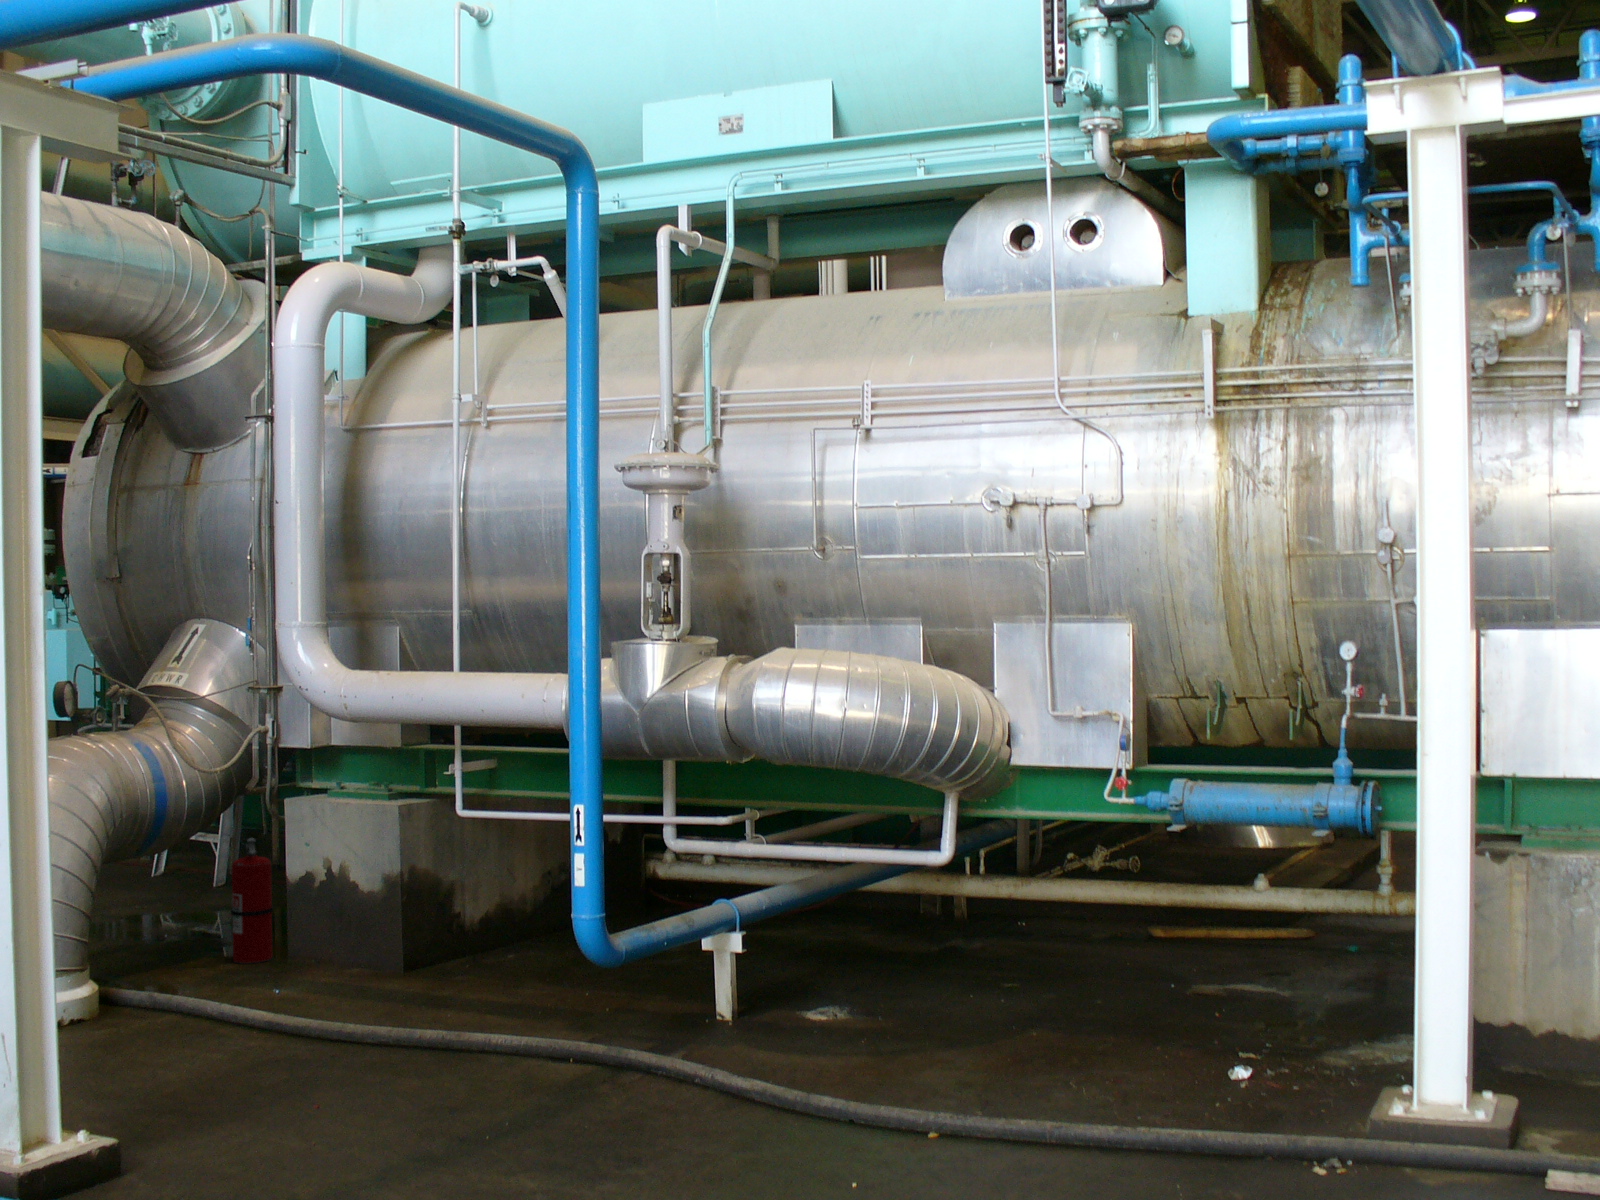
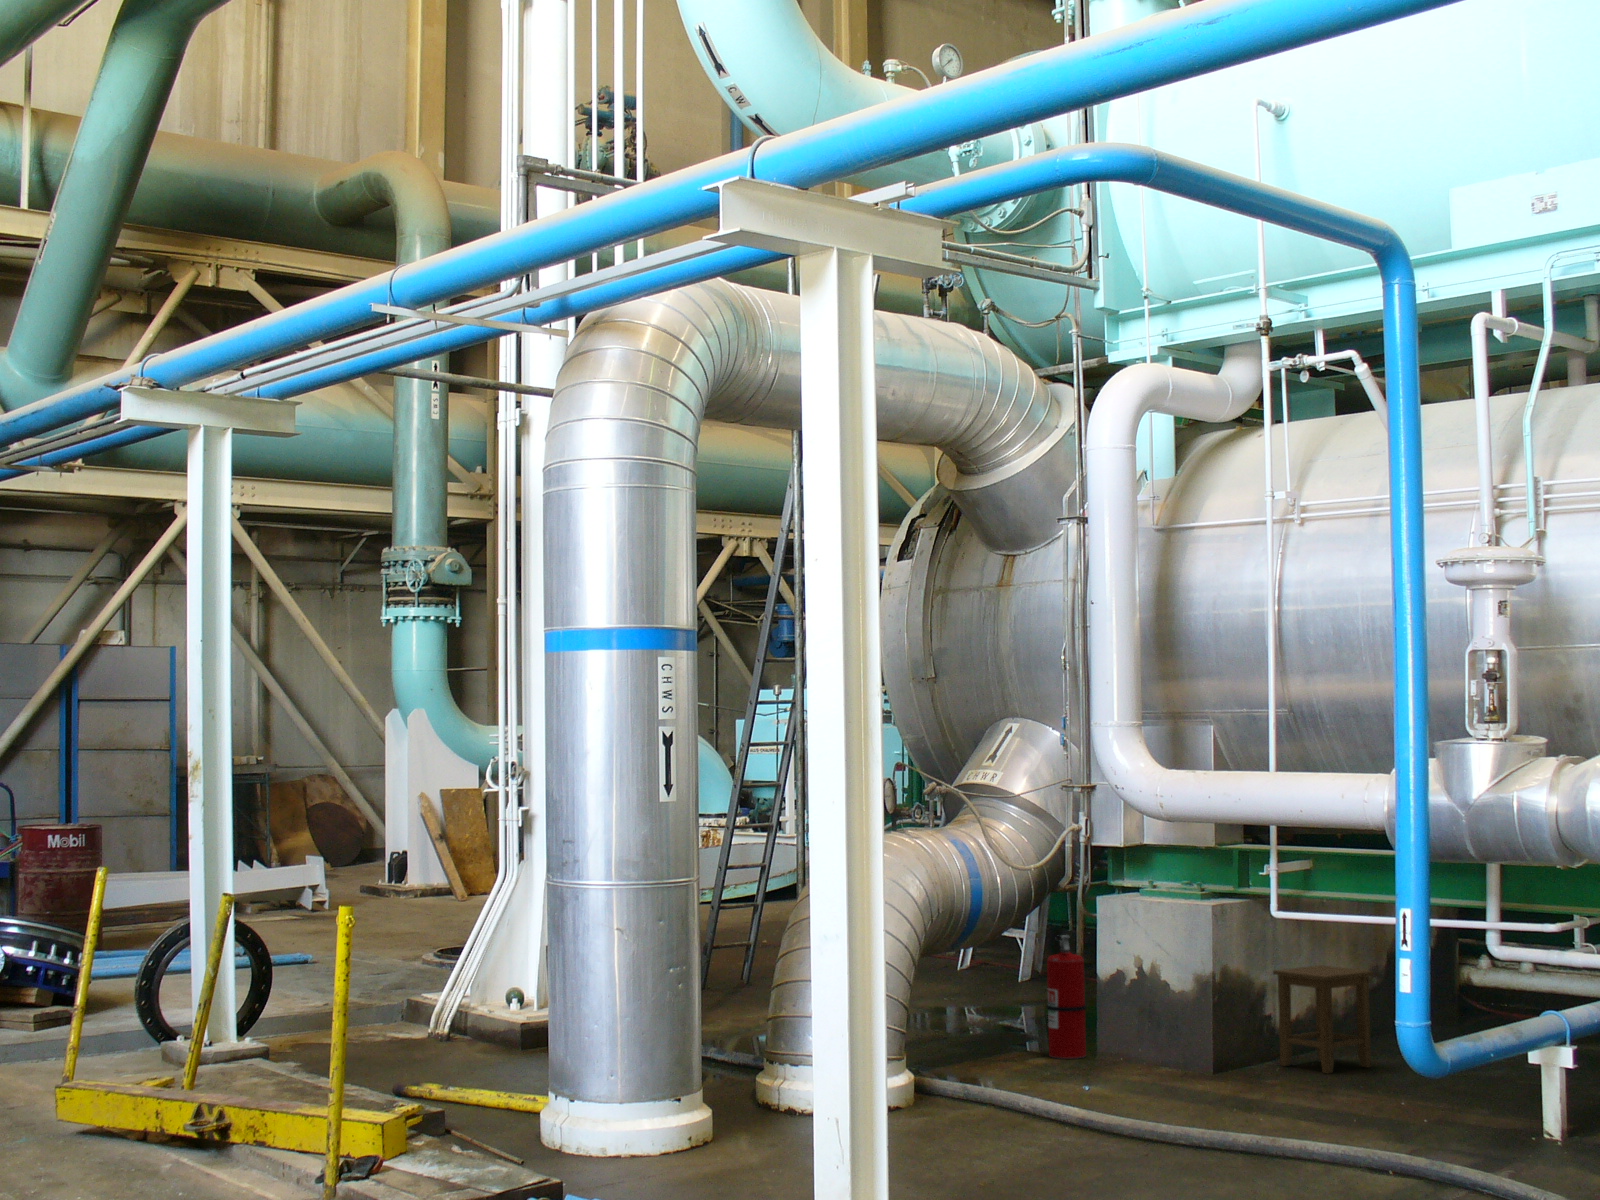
stool: none [460,854,555,961] -> present [1273,965,1373,1073]

